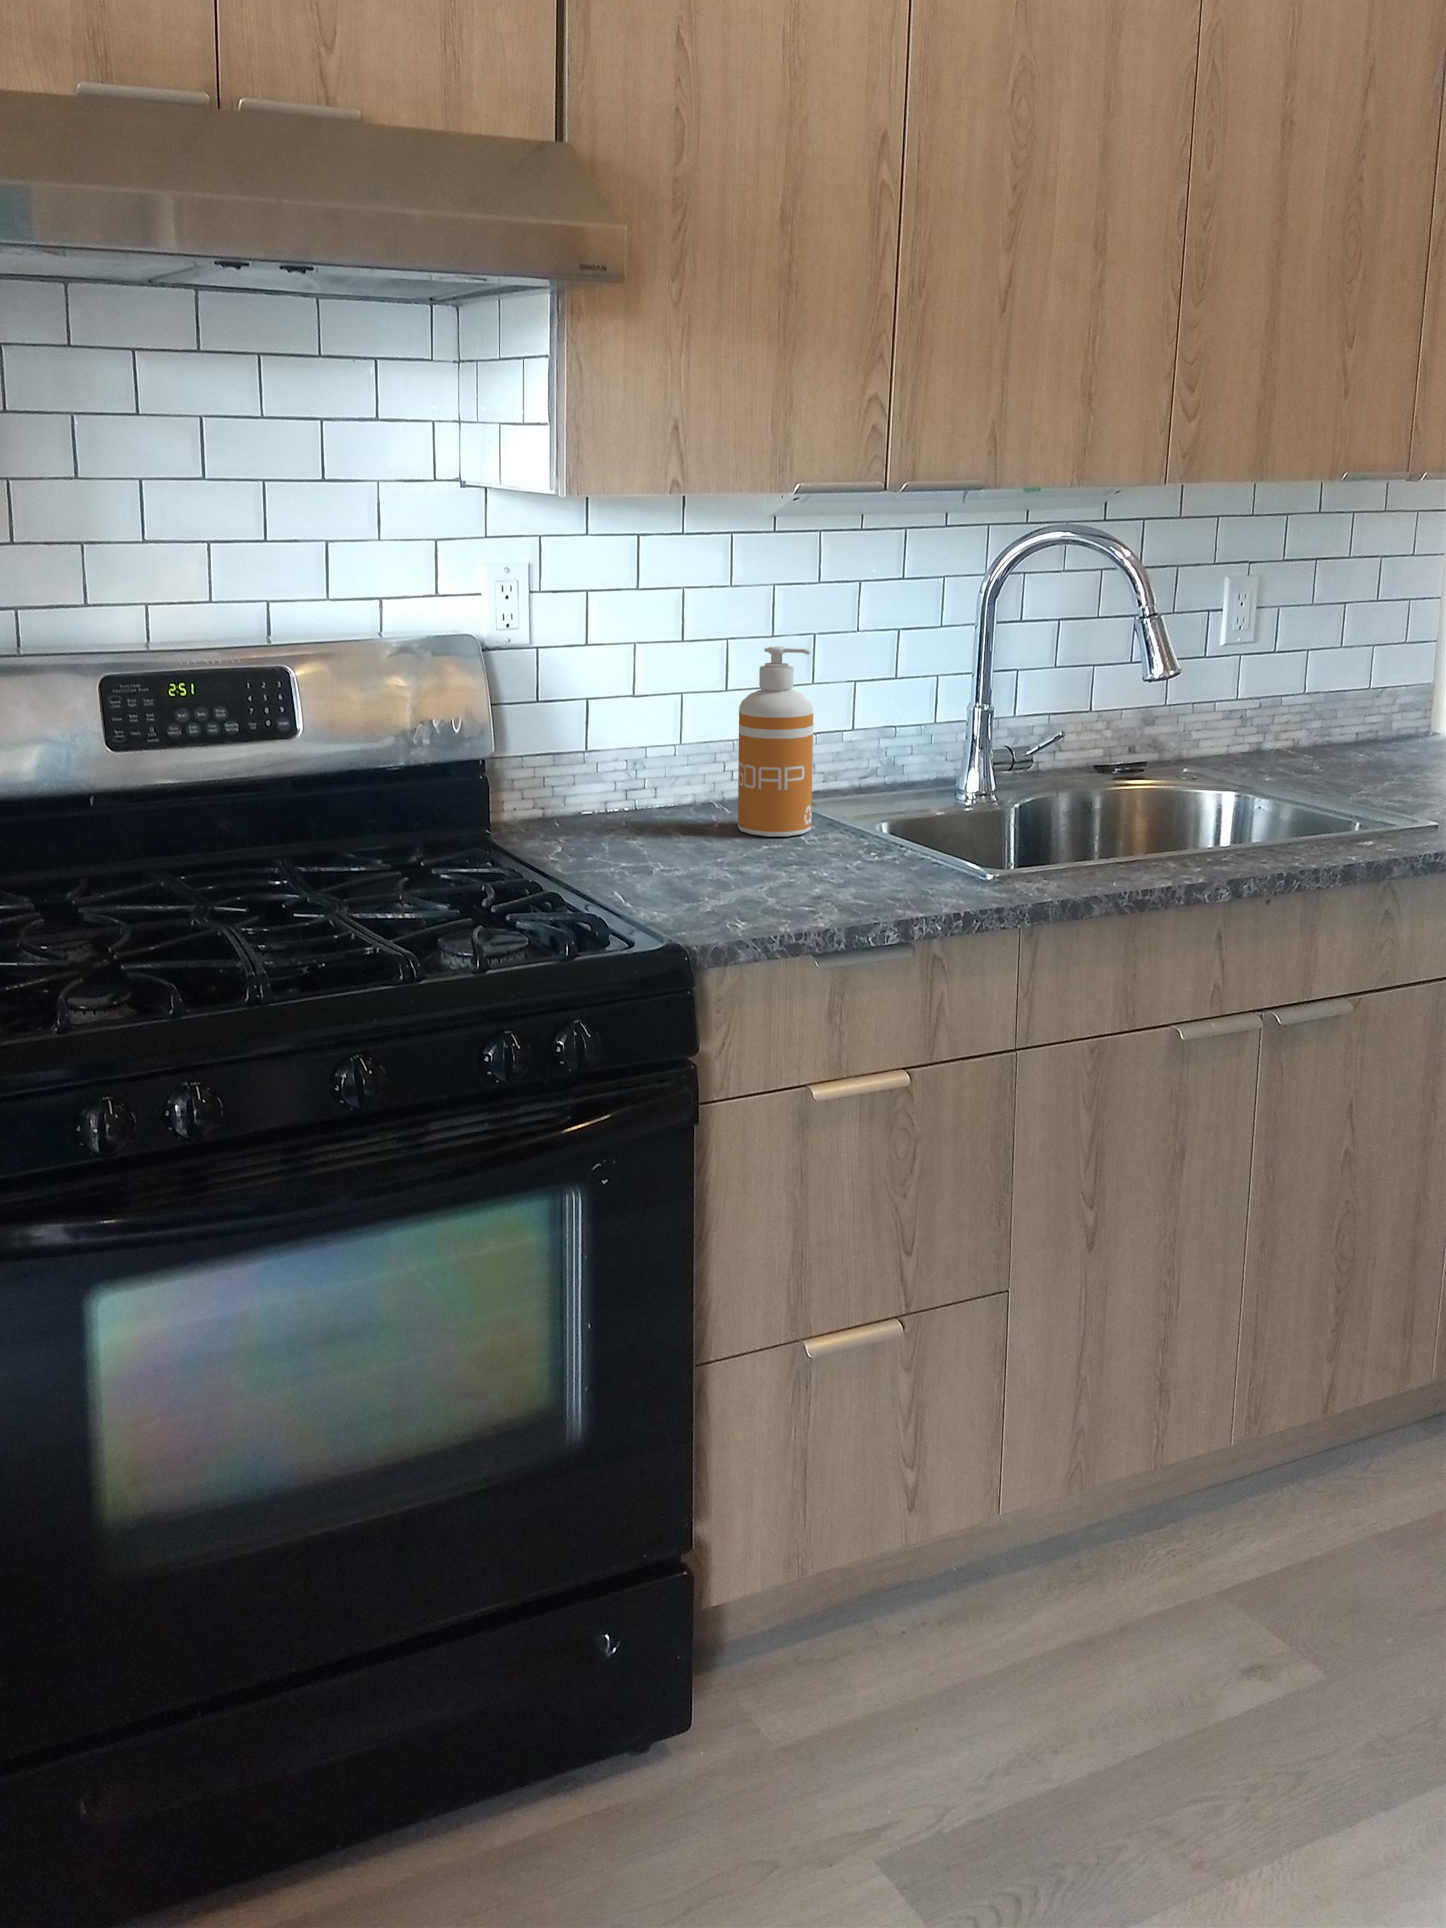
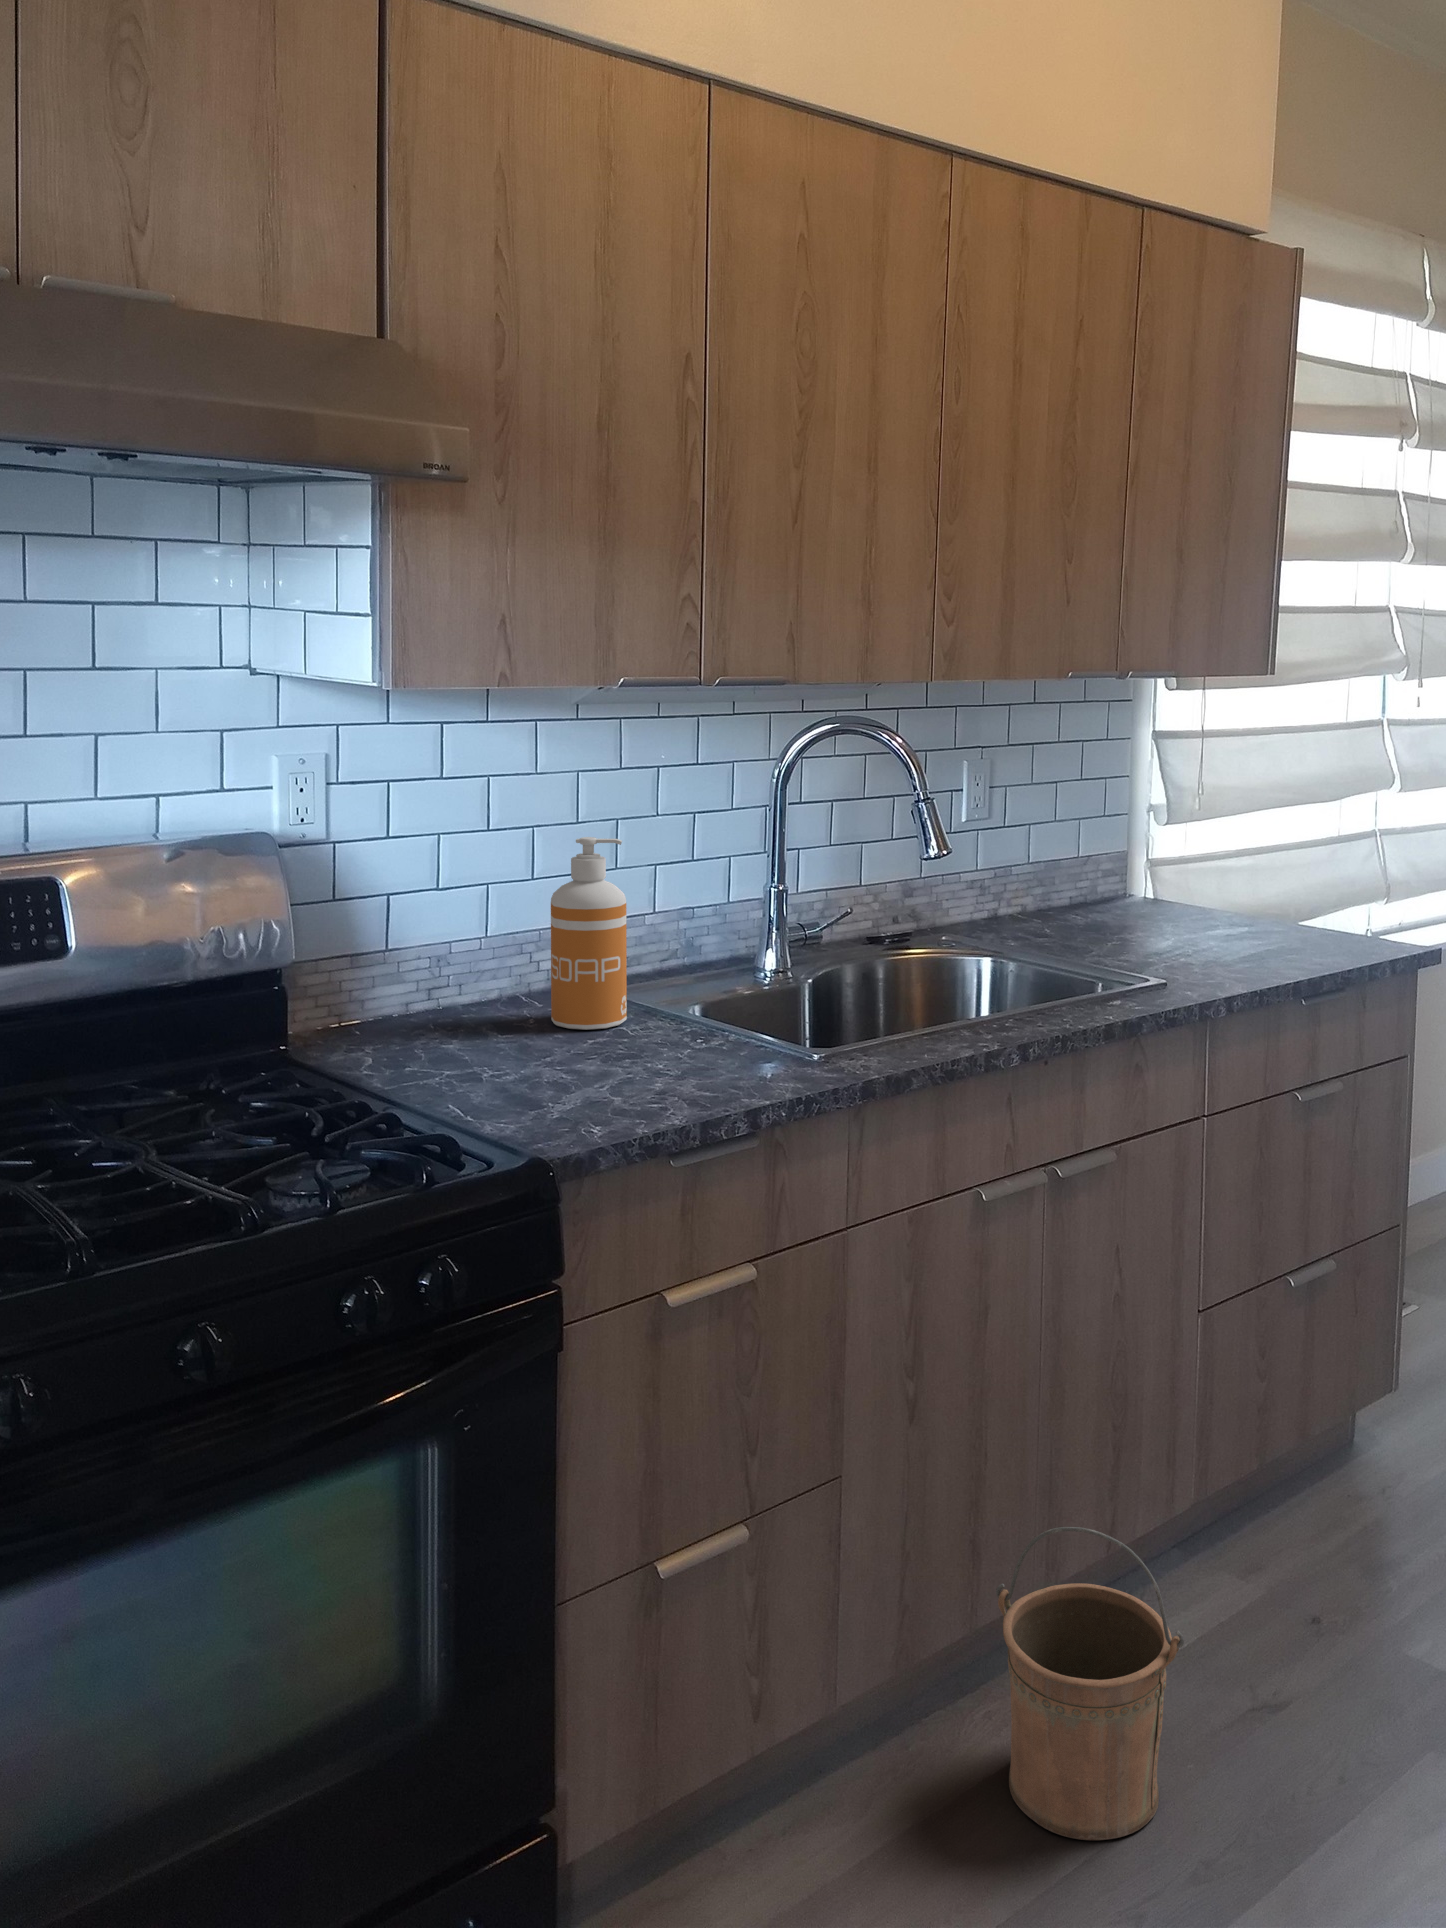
bucket: none [1165,1379,1364,1696] -> present [996,1527,1184,1840]

